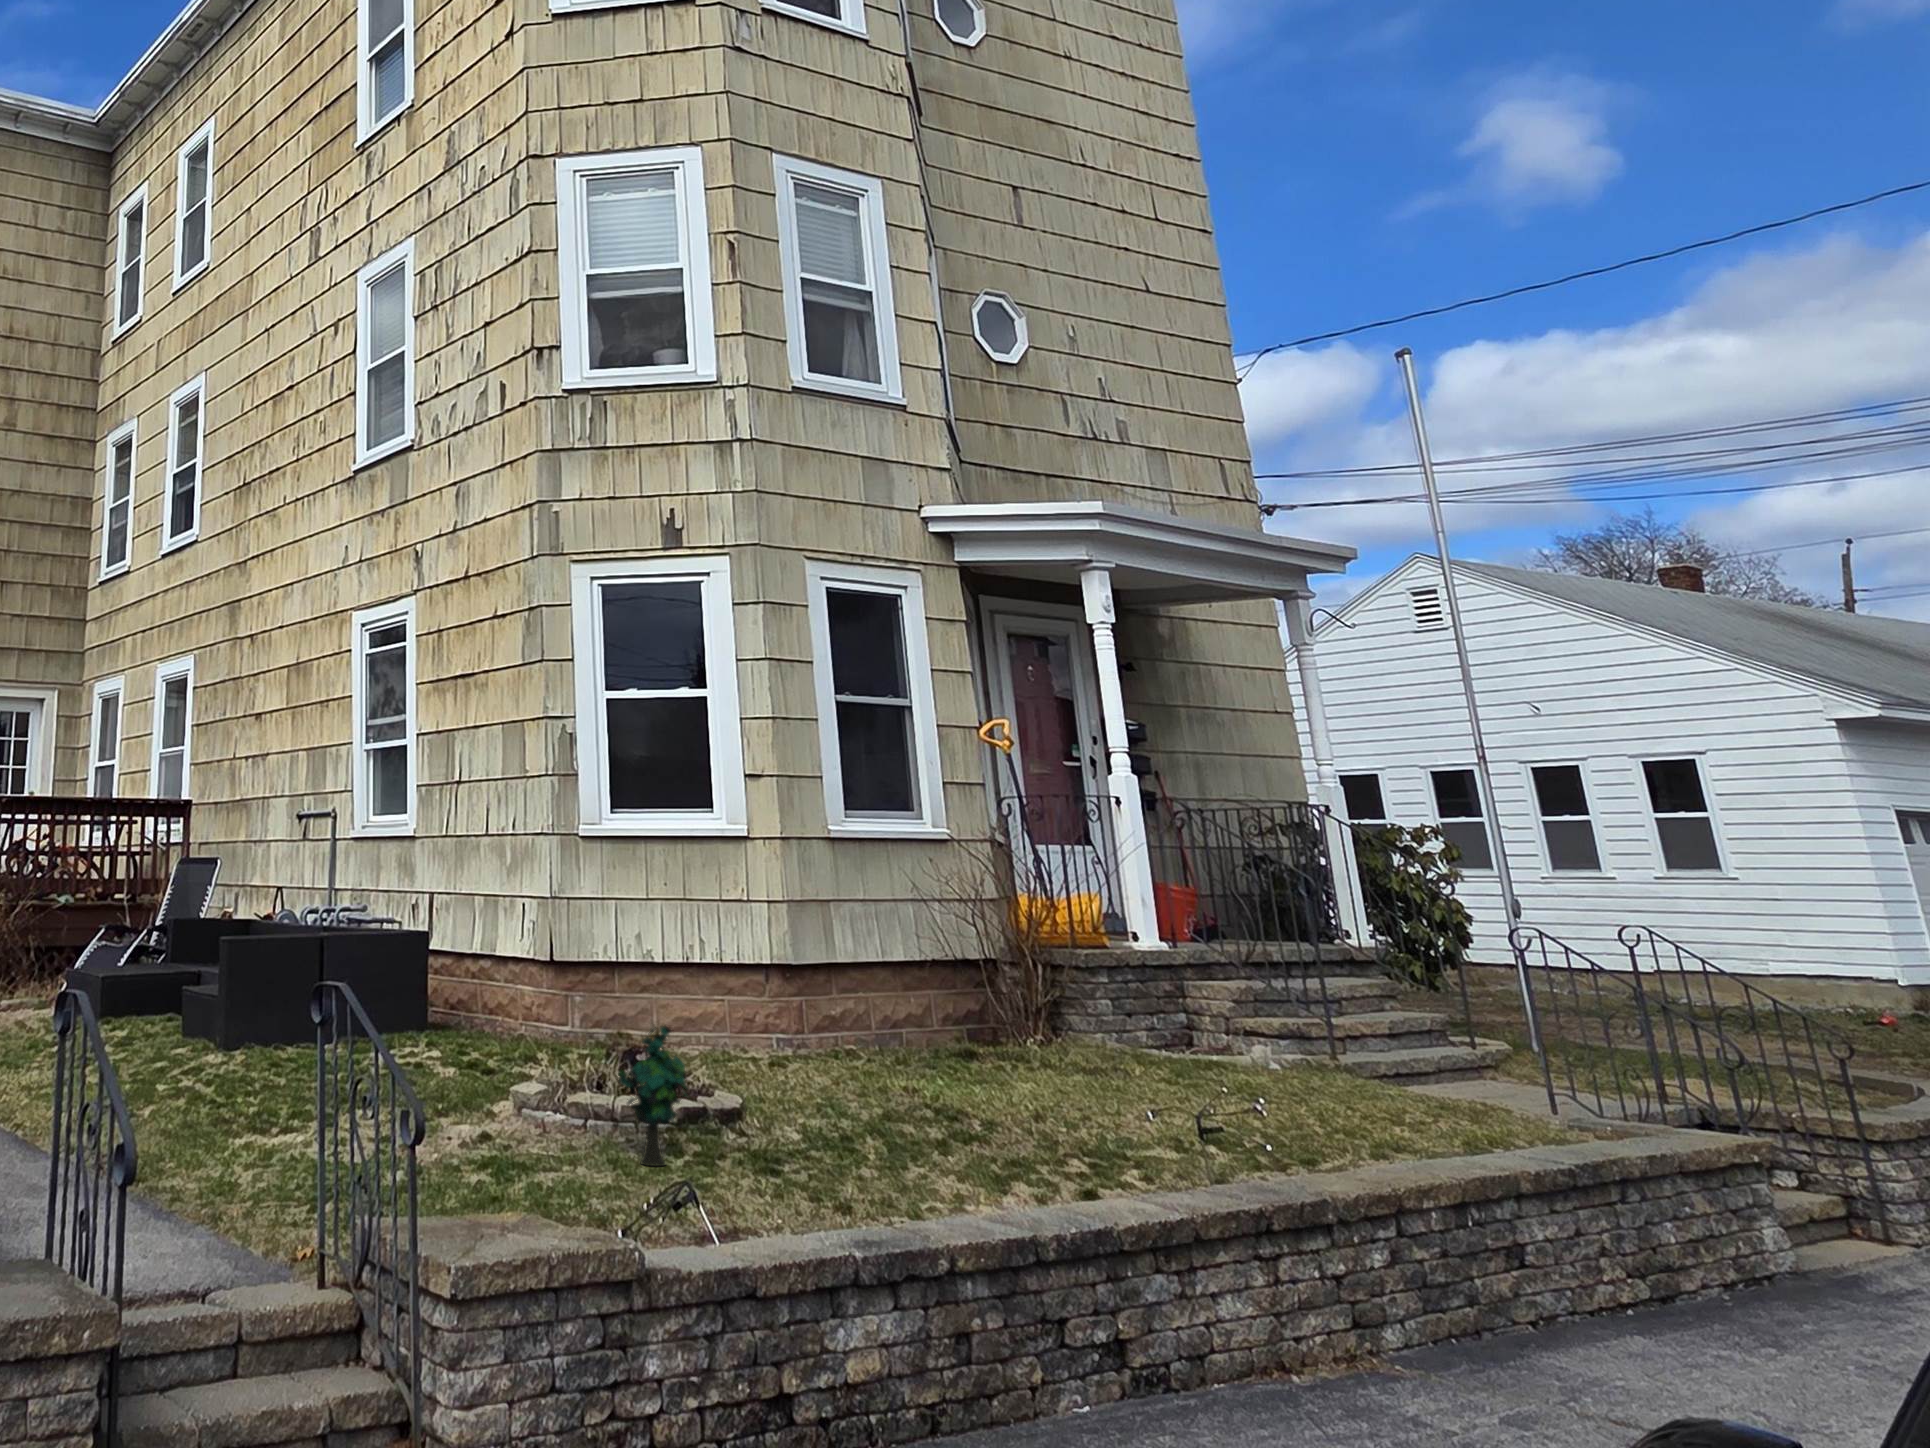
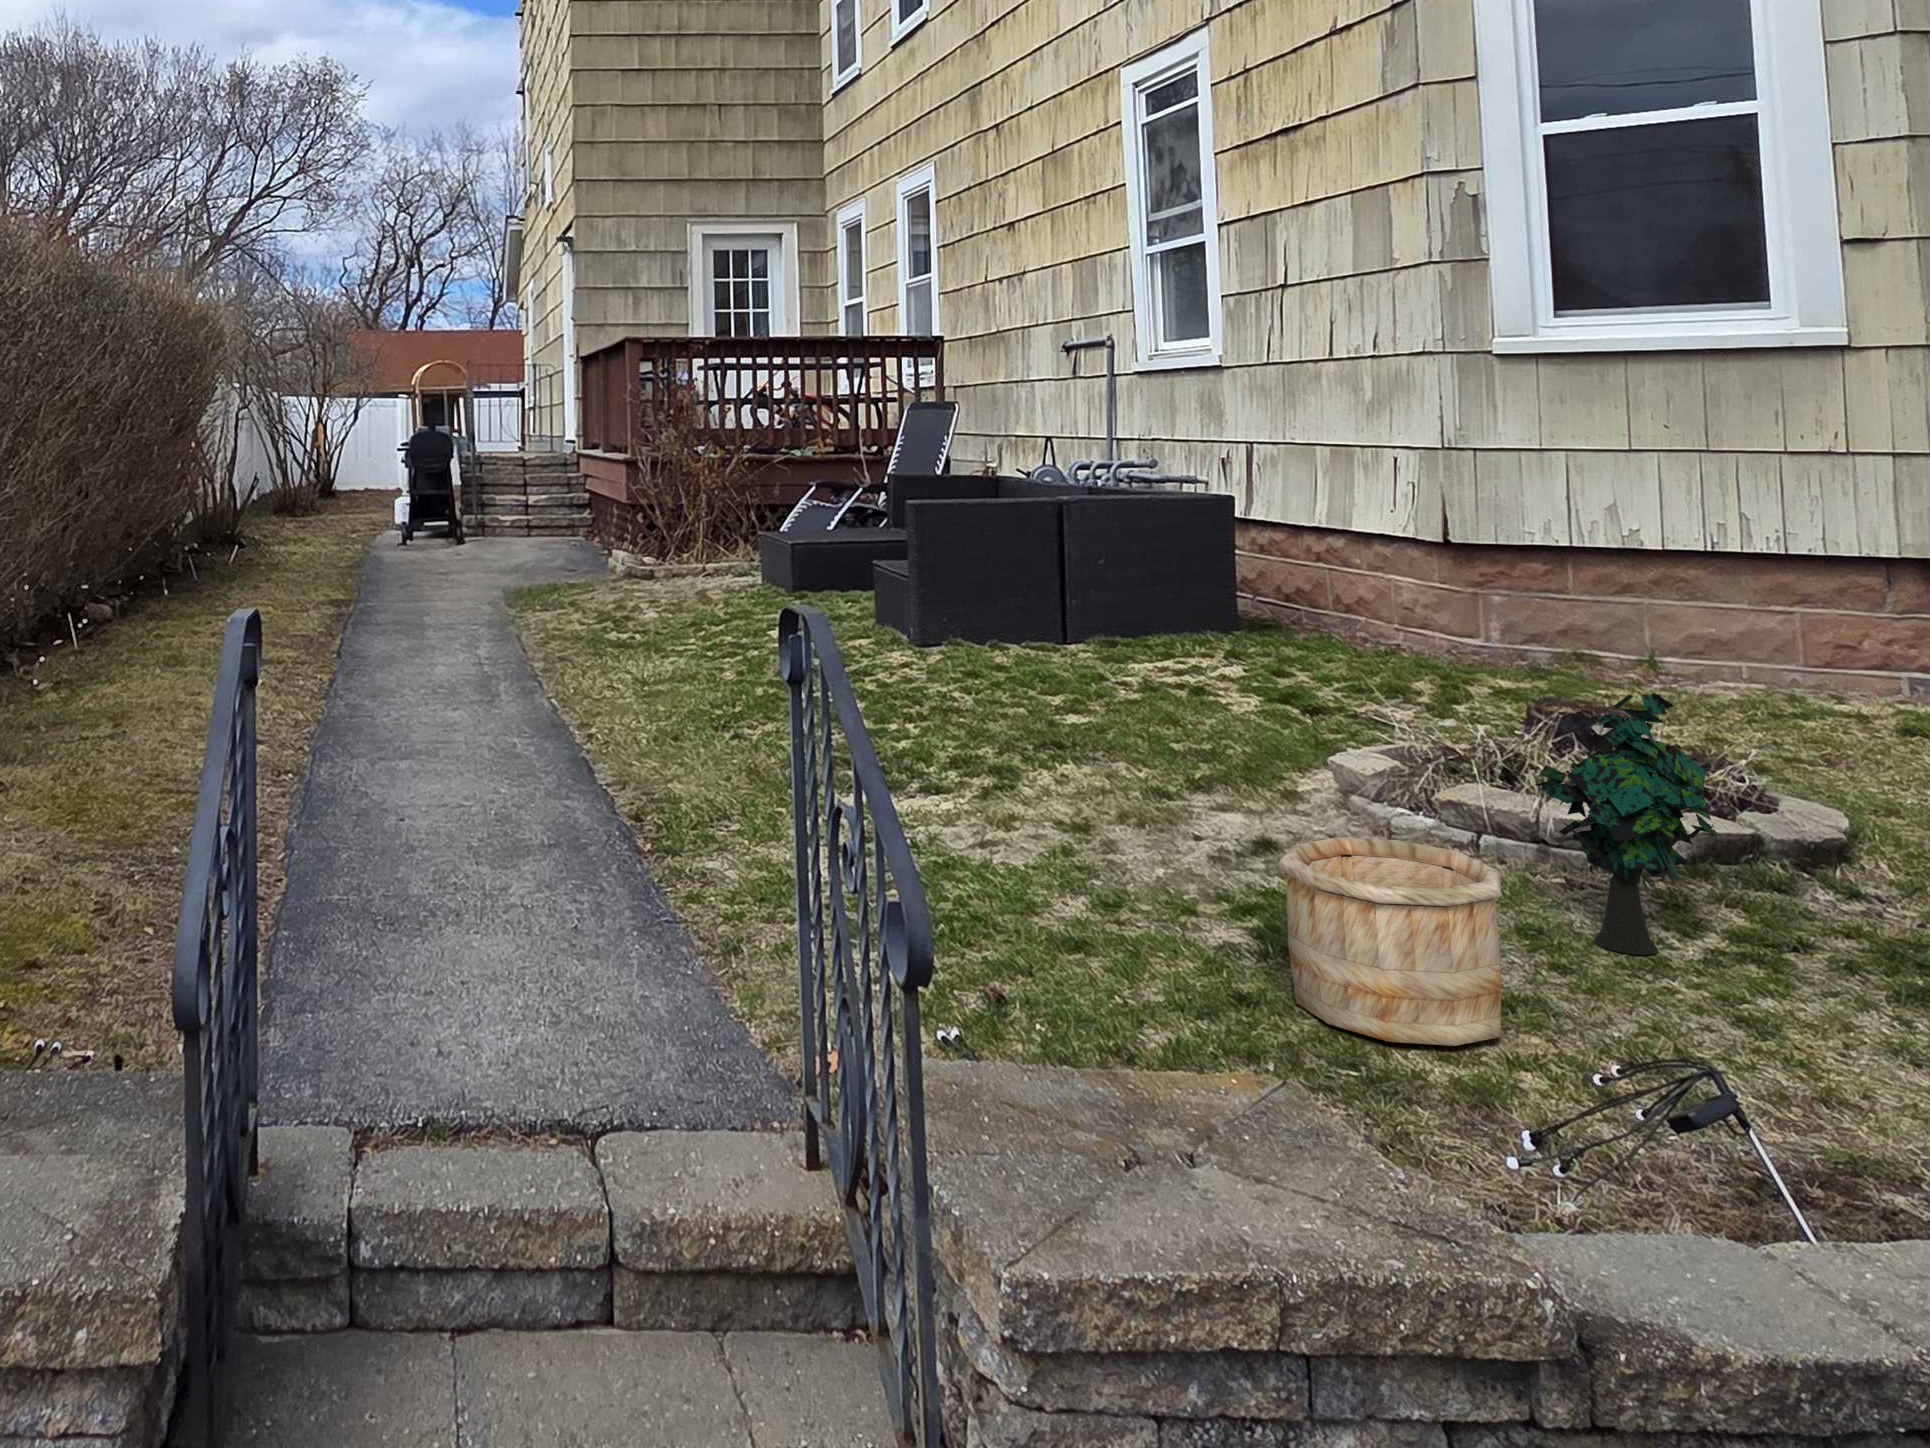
wooden bucket: none [511,1108,607,1206] -> present [1278,837,1501,1046]

